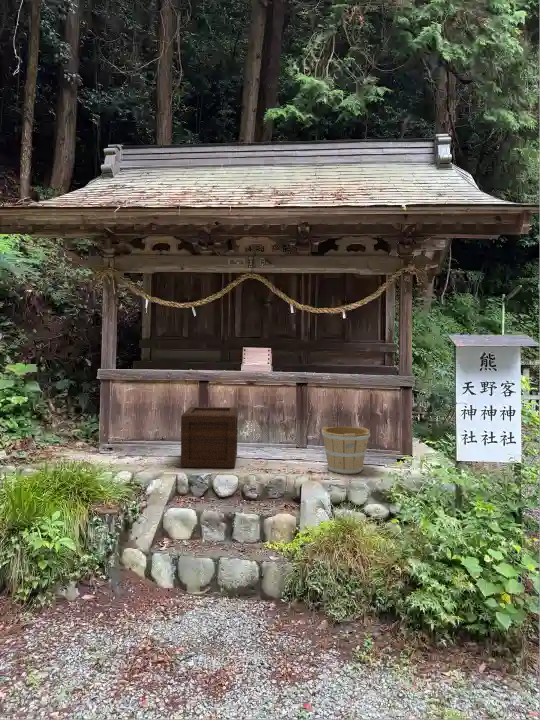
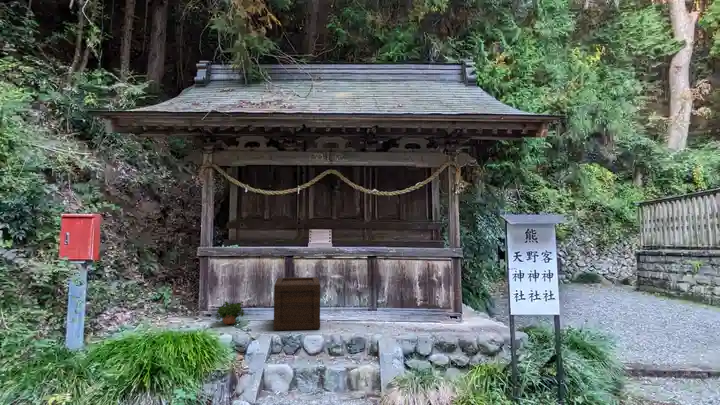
wooden bucket: present [322,426,370,474] -> none [391,290,431,330]
potted plant: none [115,432,153,461] -> present [215,302,245,324]

